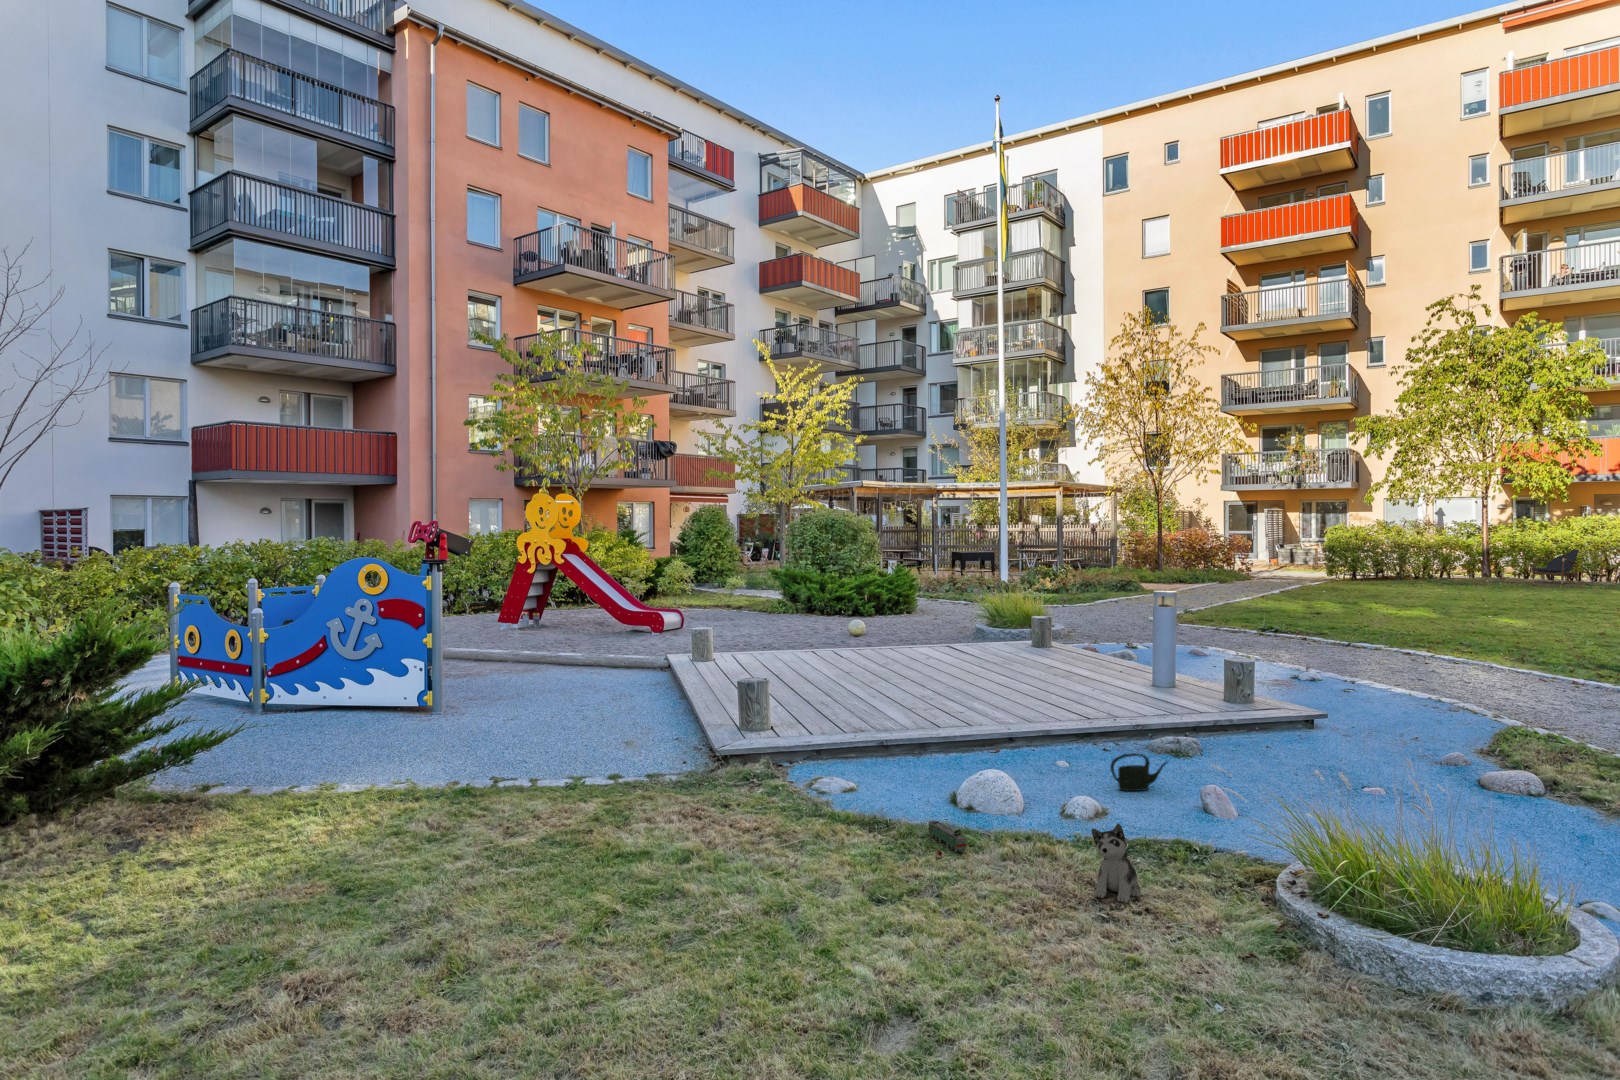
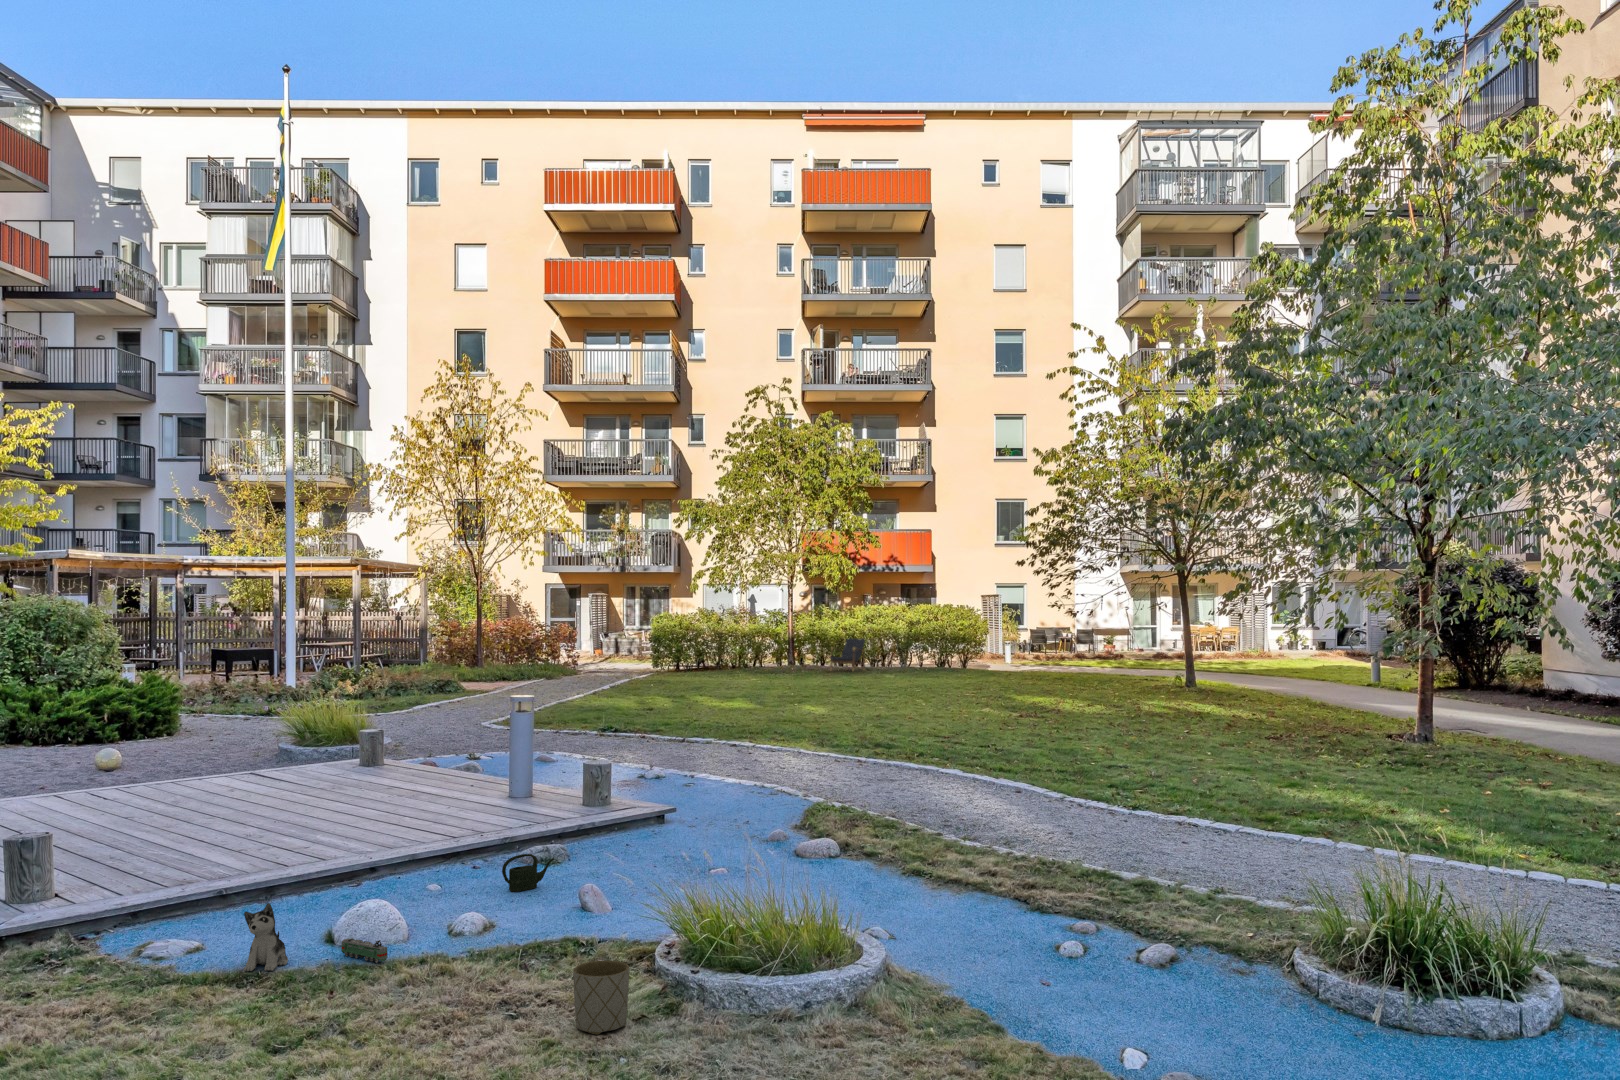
plush toy: present [1092,824,1141,903] -> present [244,903,288,971]
planter: none [1133,921,1210,1023] -> present [573,960,629,1035]

